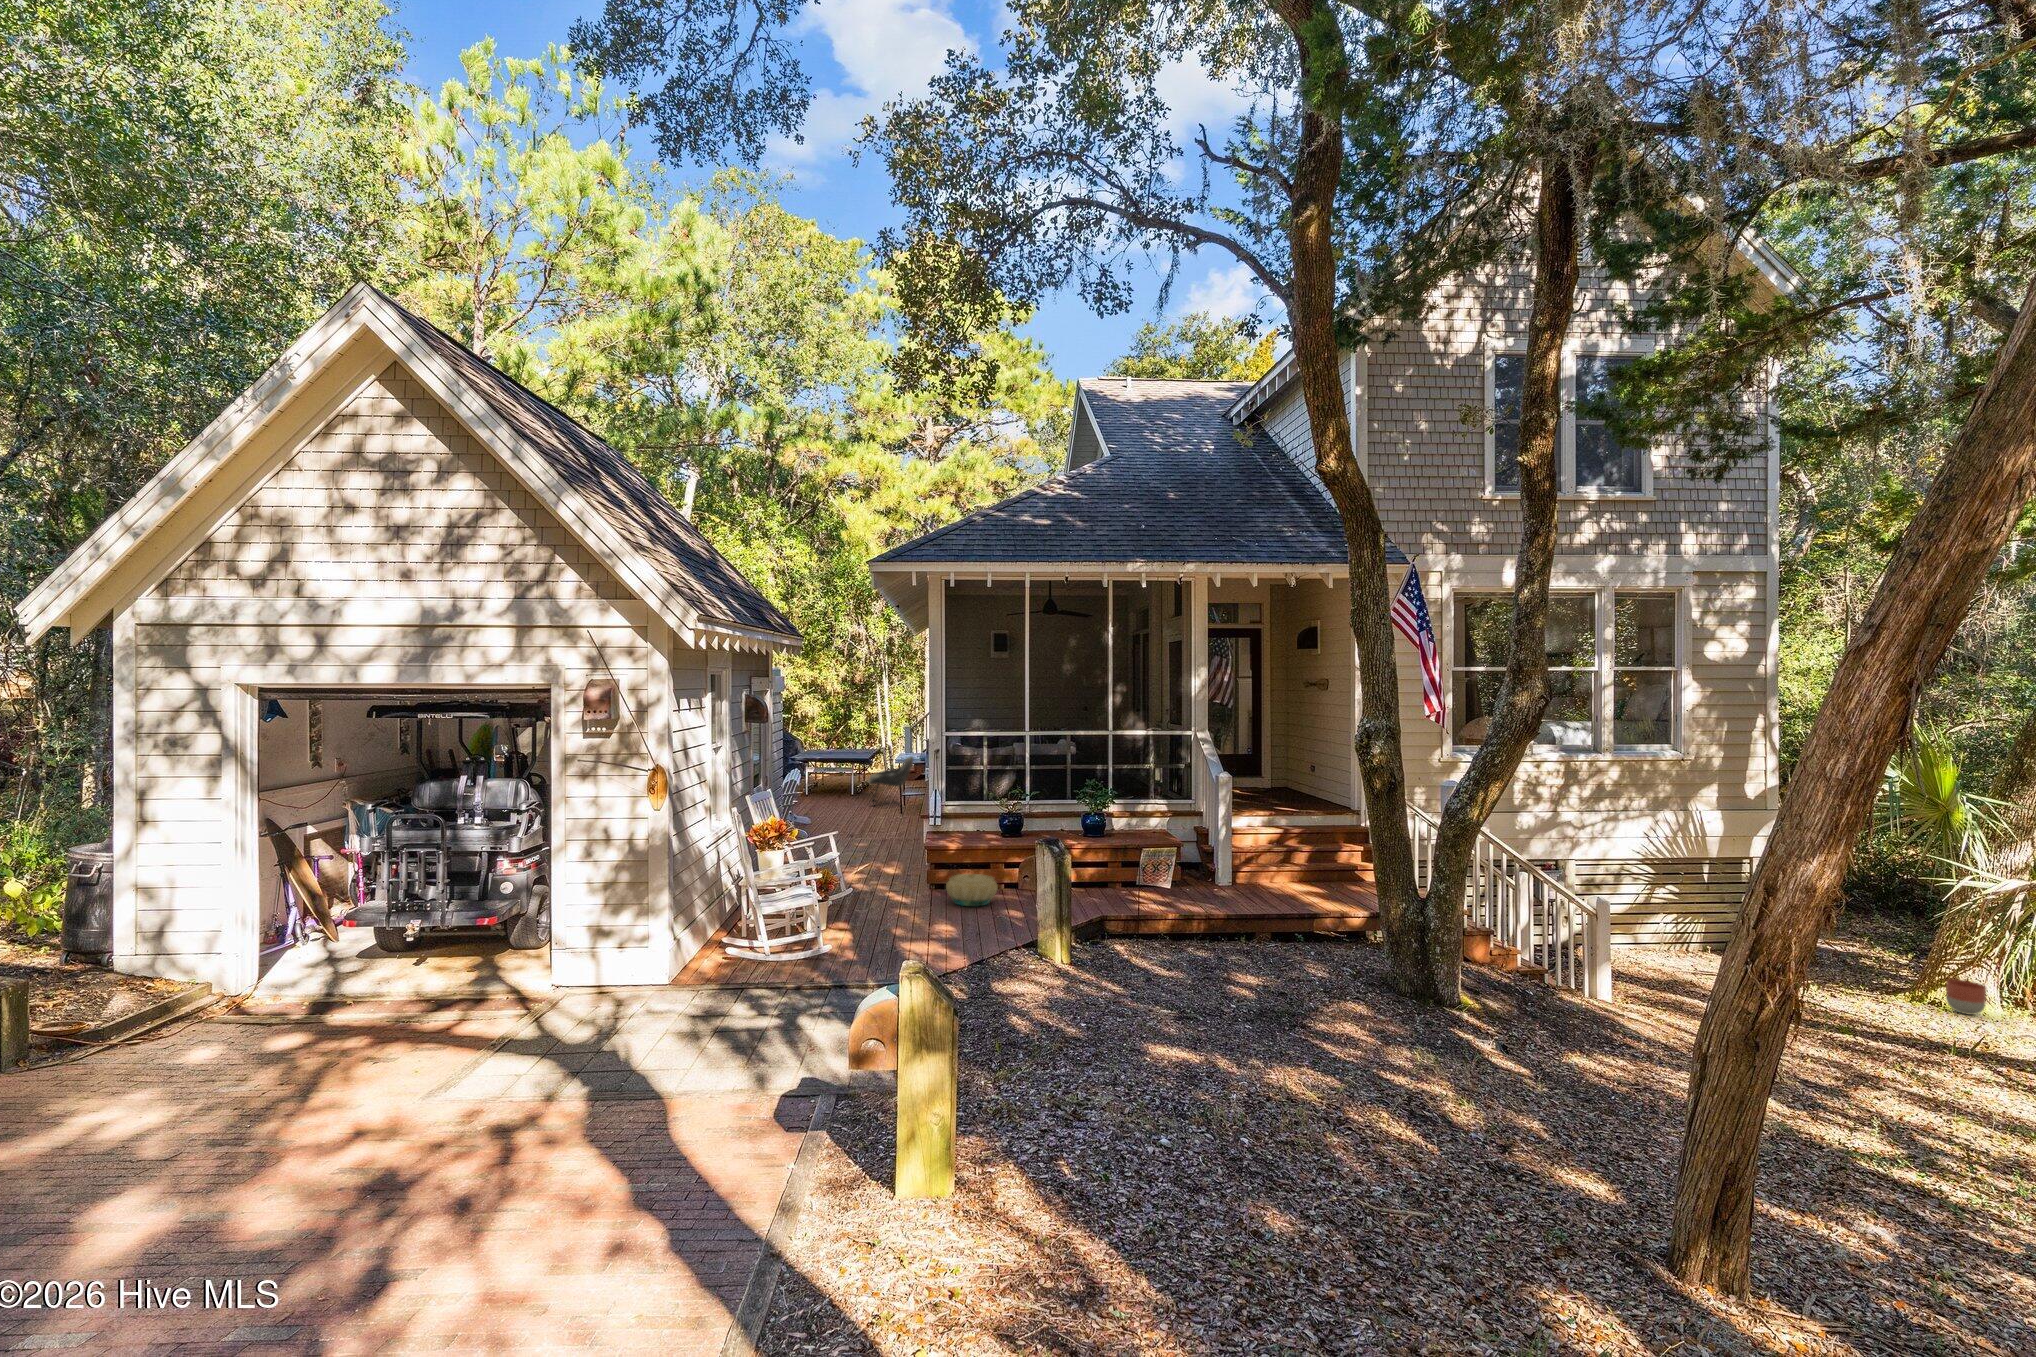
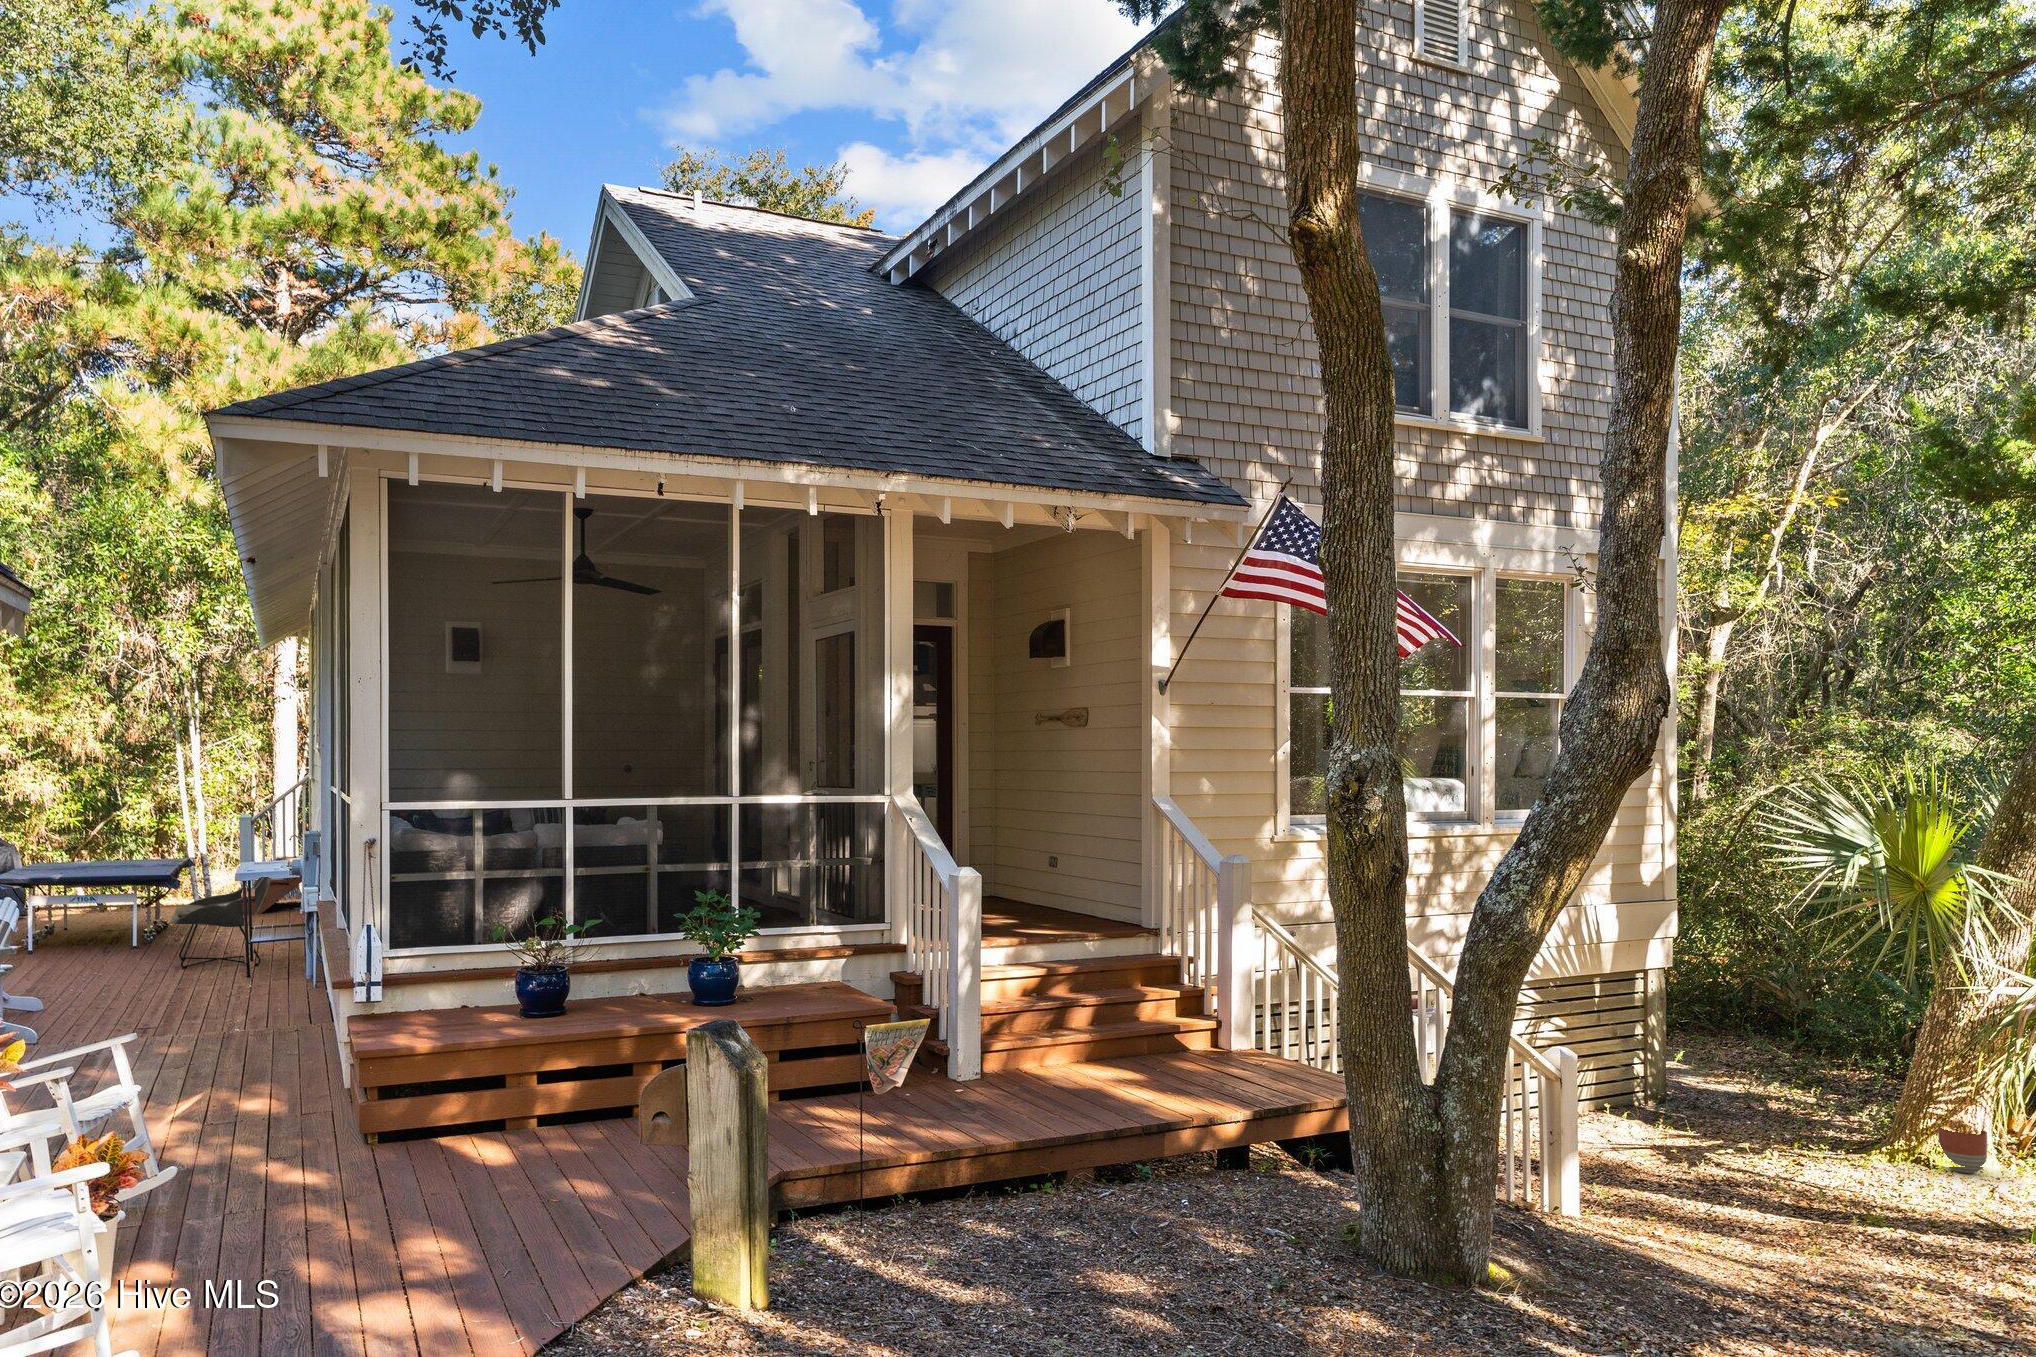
basket: present [946,874,998,906] -> none [405,1100,522,1173]

